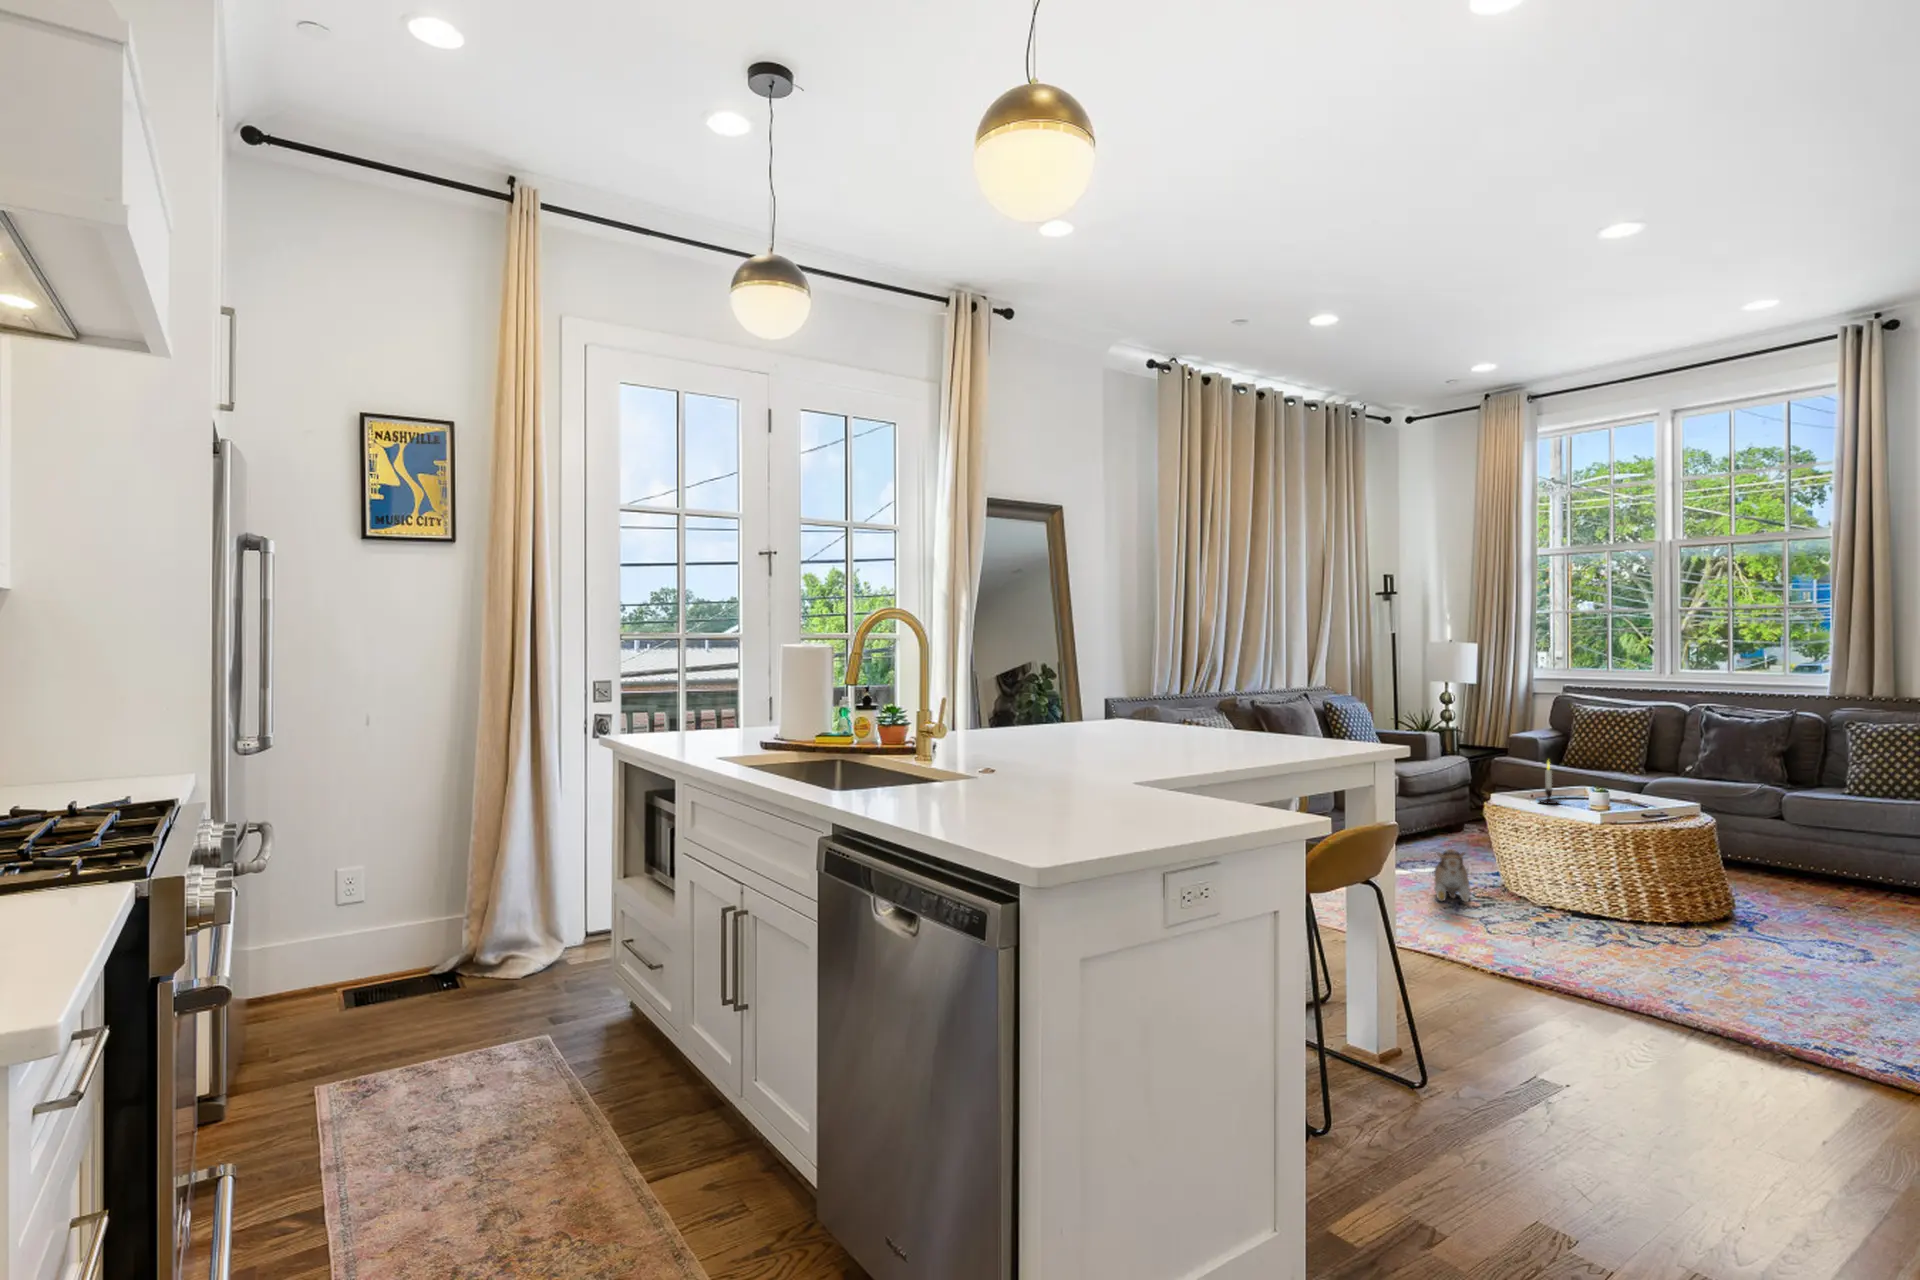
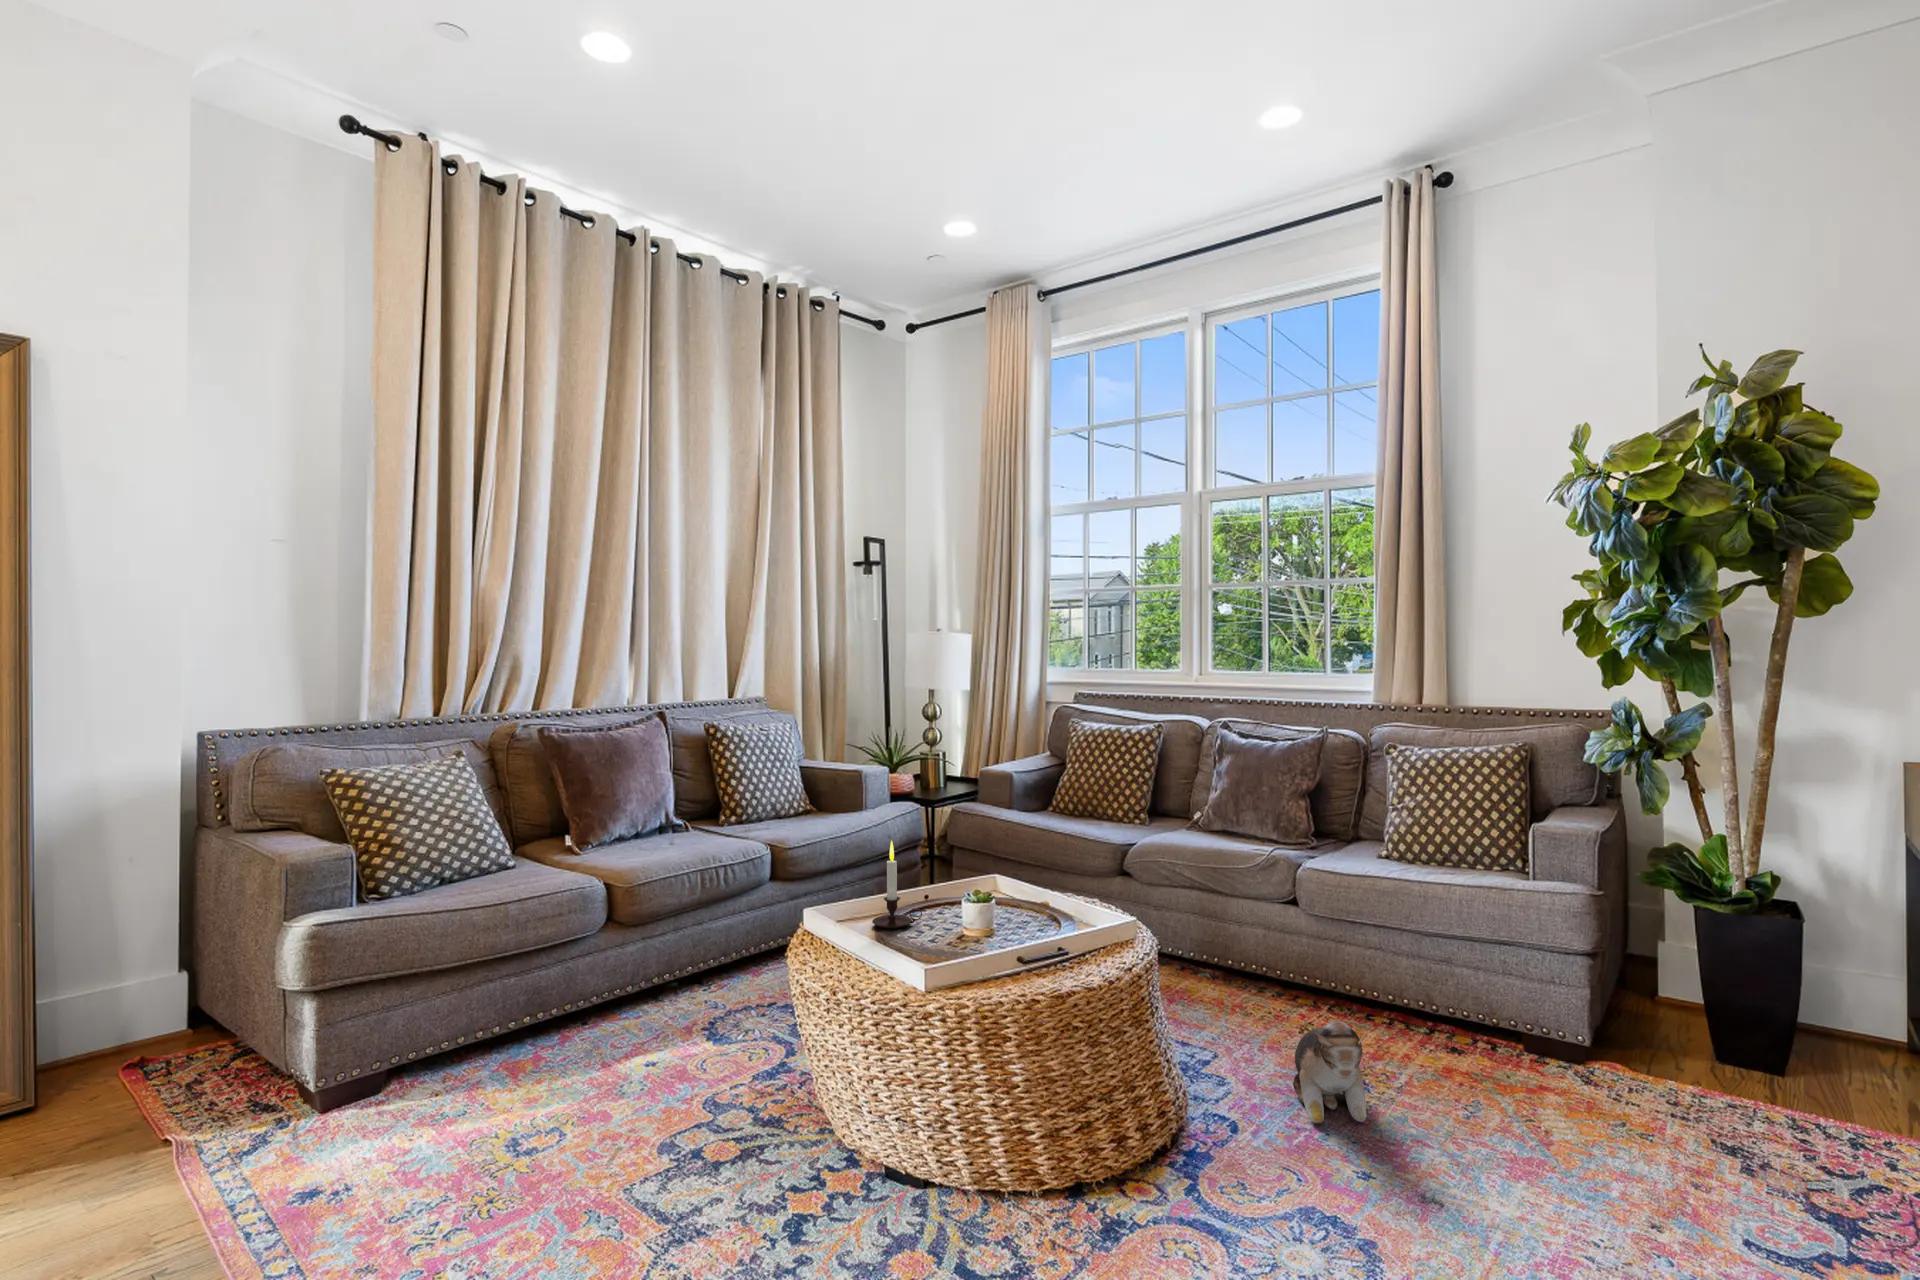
plush toy: present [1434,849,1470,902] -> present [1293,1019,1368,1123]

